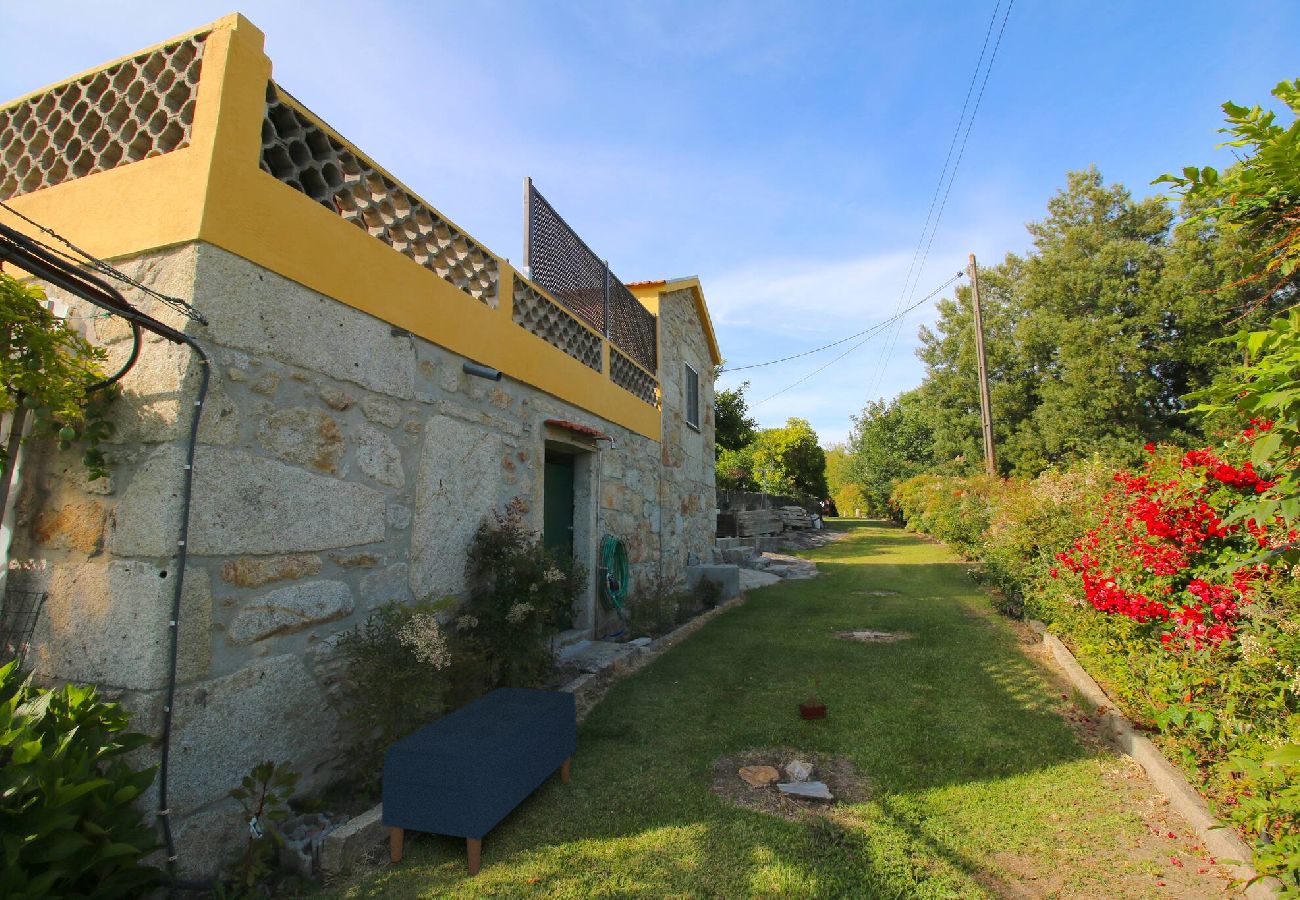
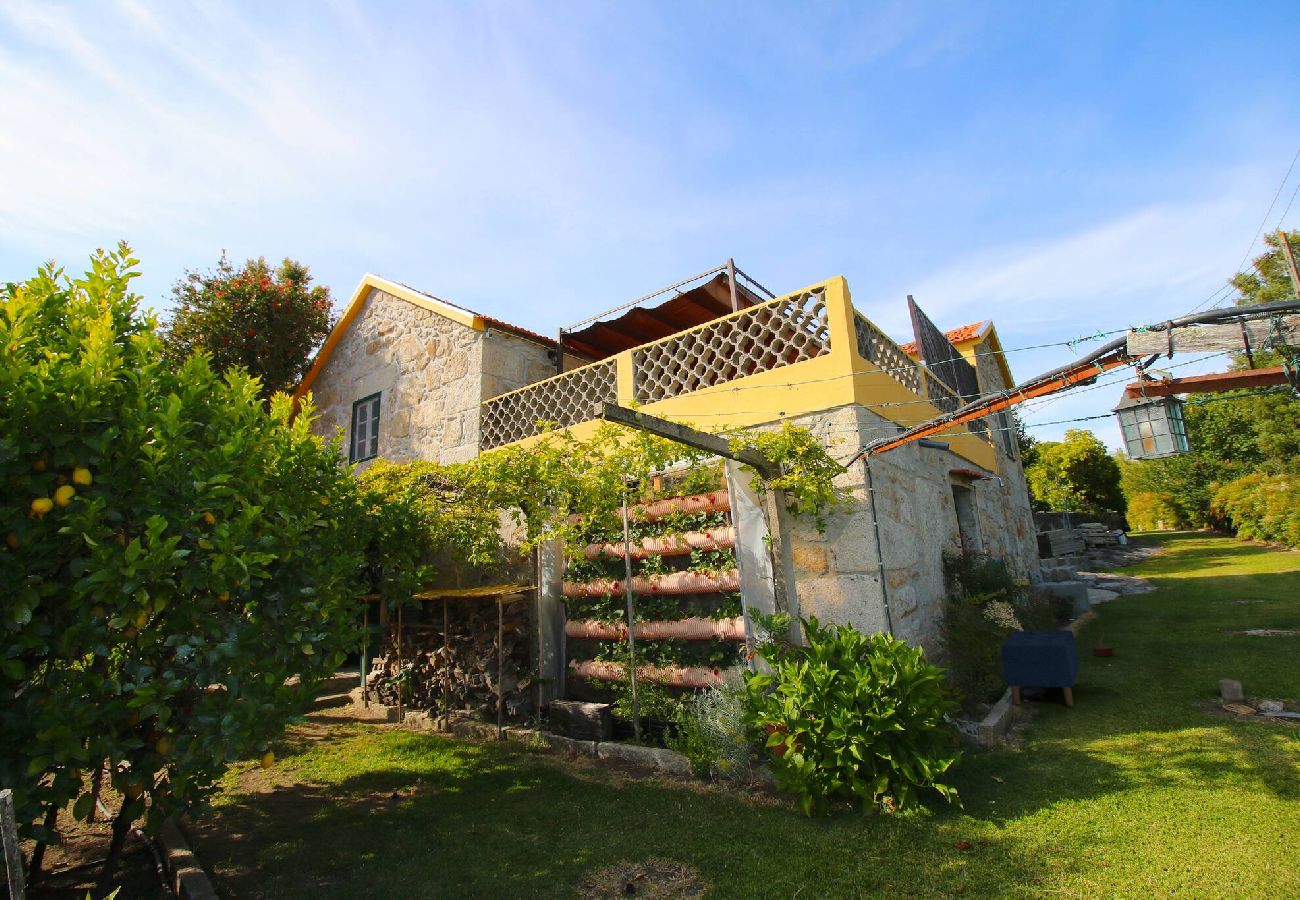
potted plant: present [793,650,847,719] -> present [1085,613,1113,656]
watering can: none [731,806,763,858] -> present [1219,678,1244,700]

